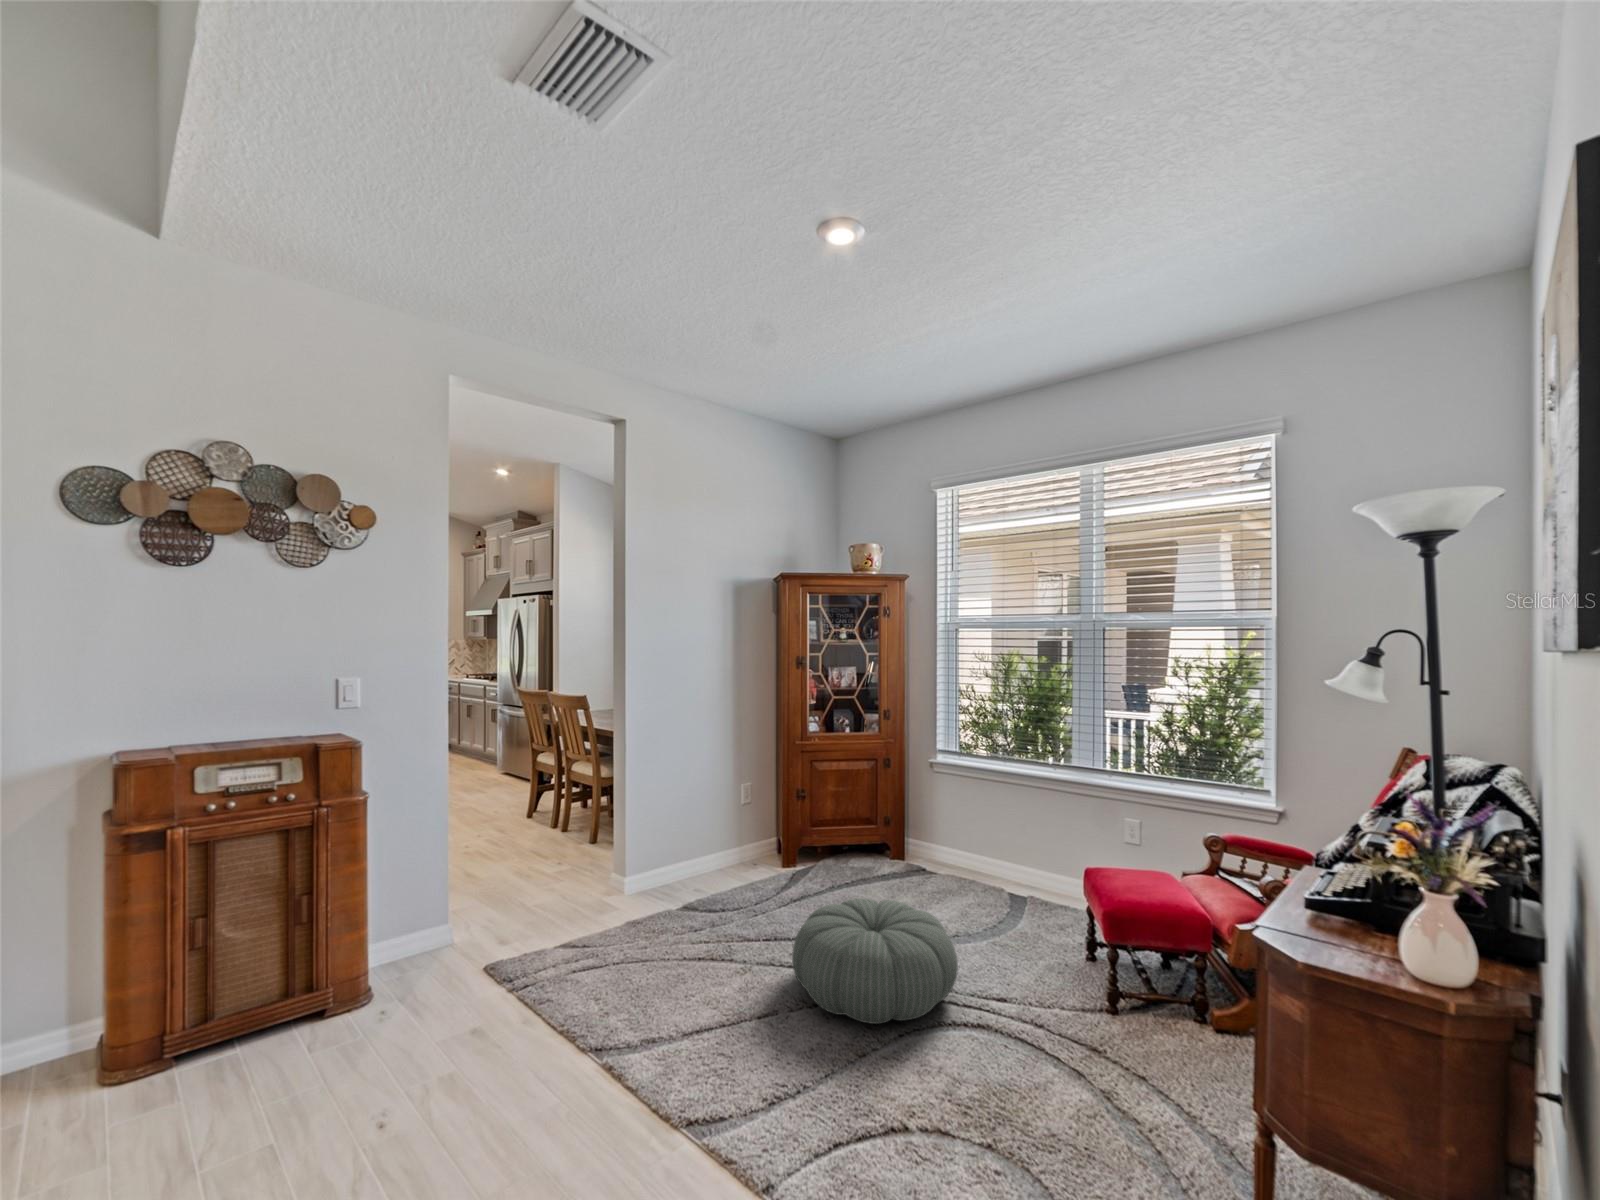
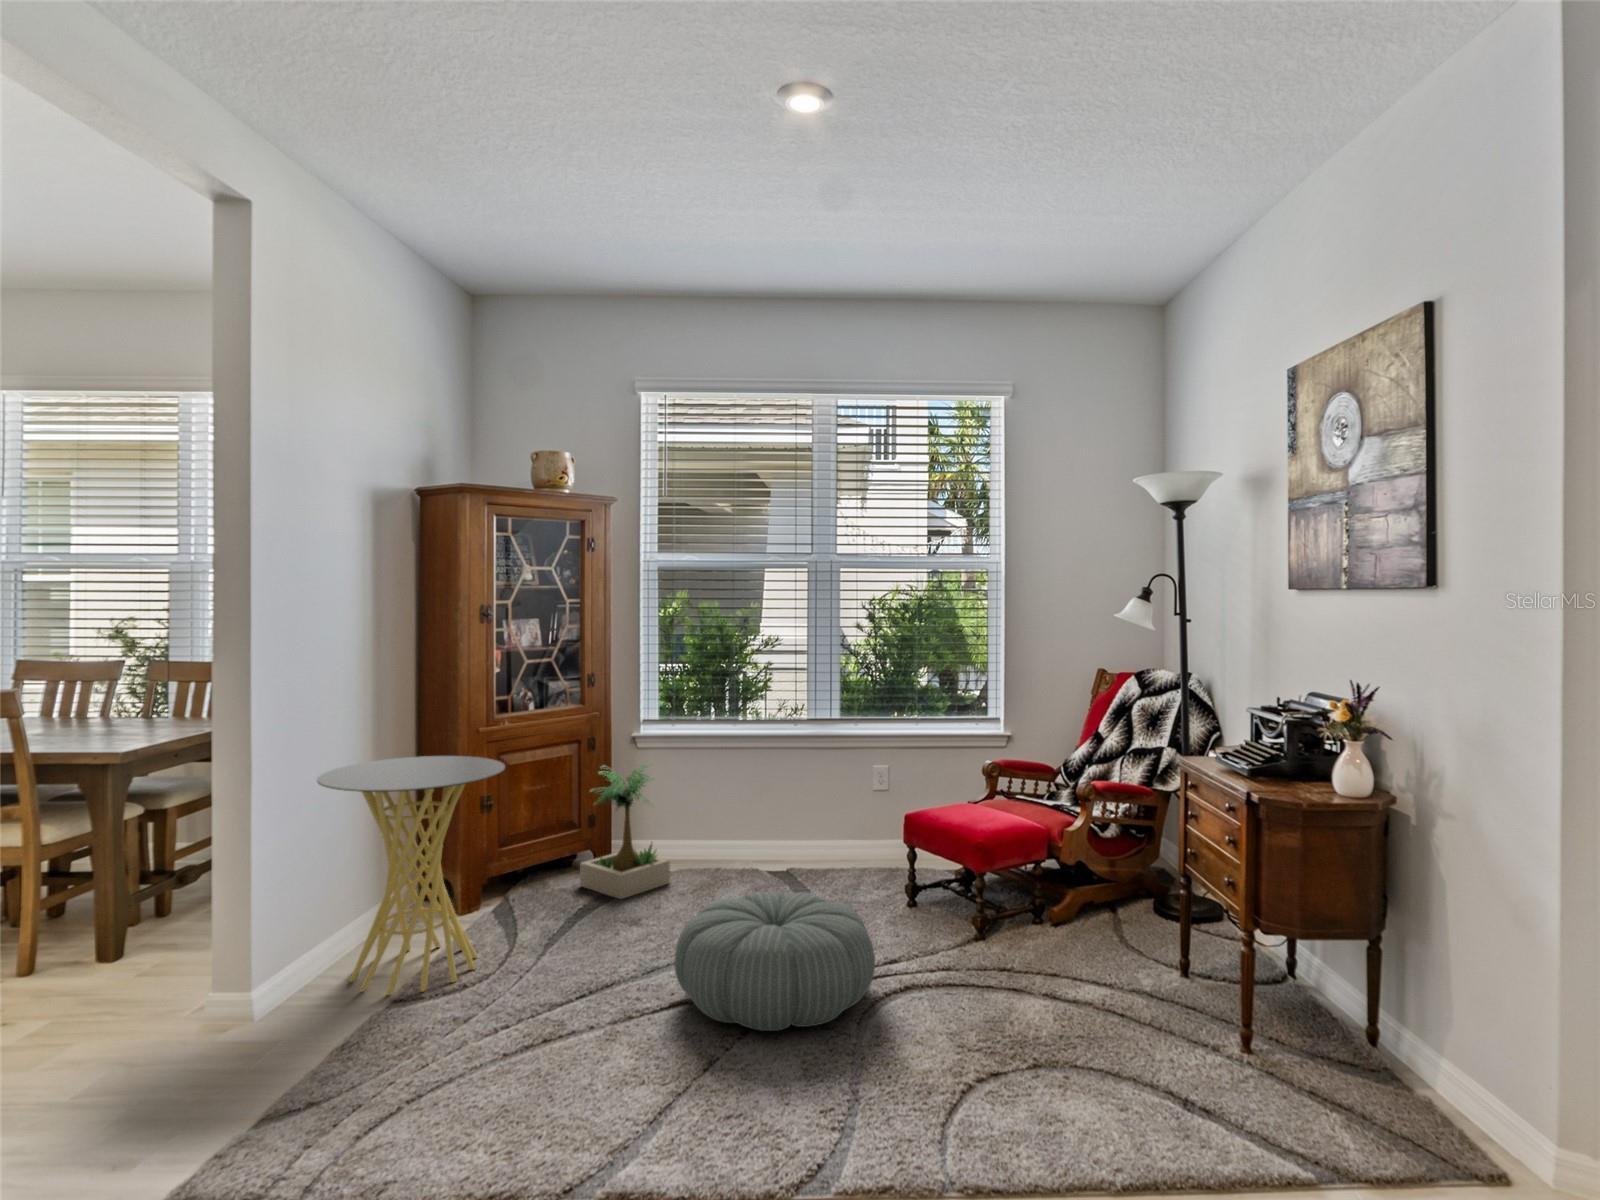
side table: none [662,754,772,907] -> present [317,756,505,995]
potted plant: none [868,777,936,883] -> present [580,763,670,899]

